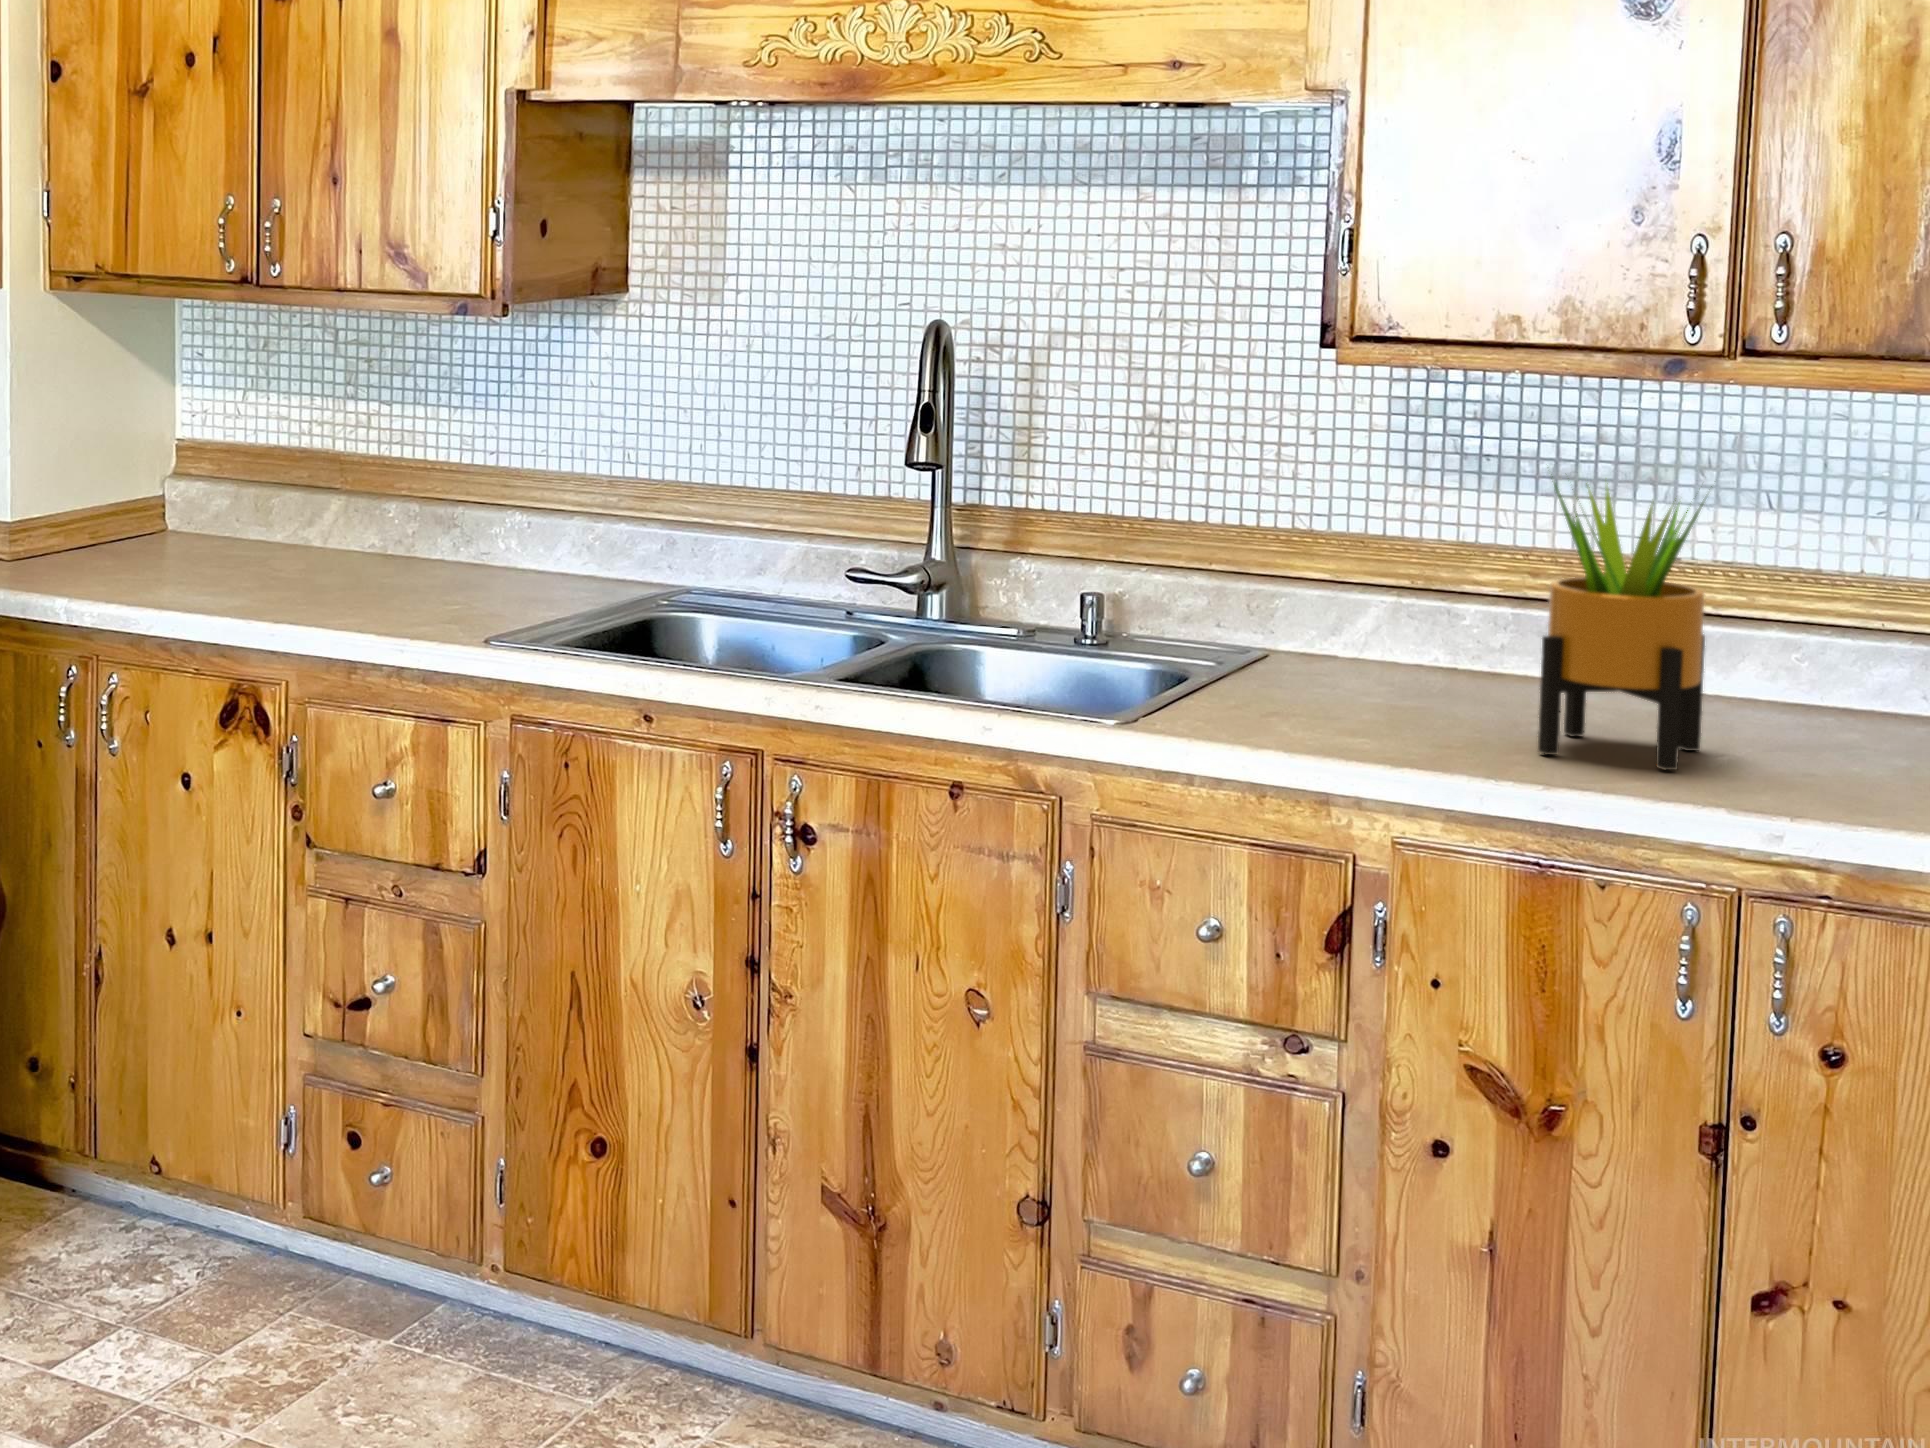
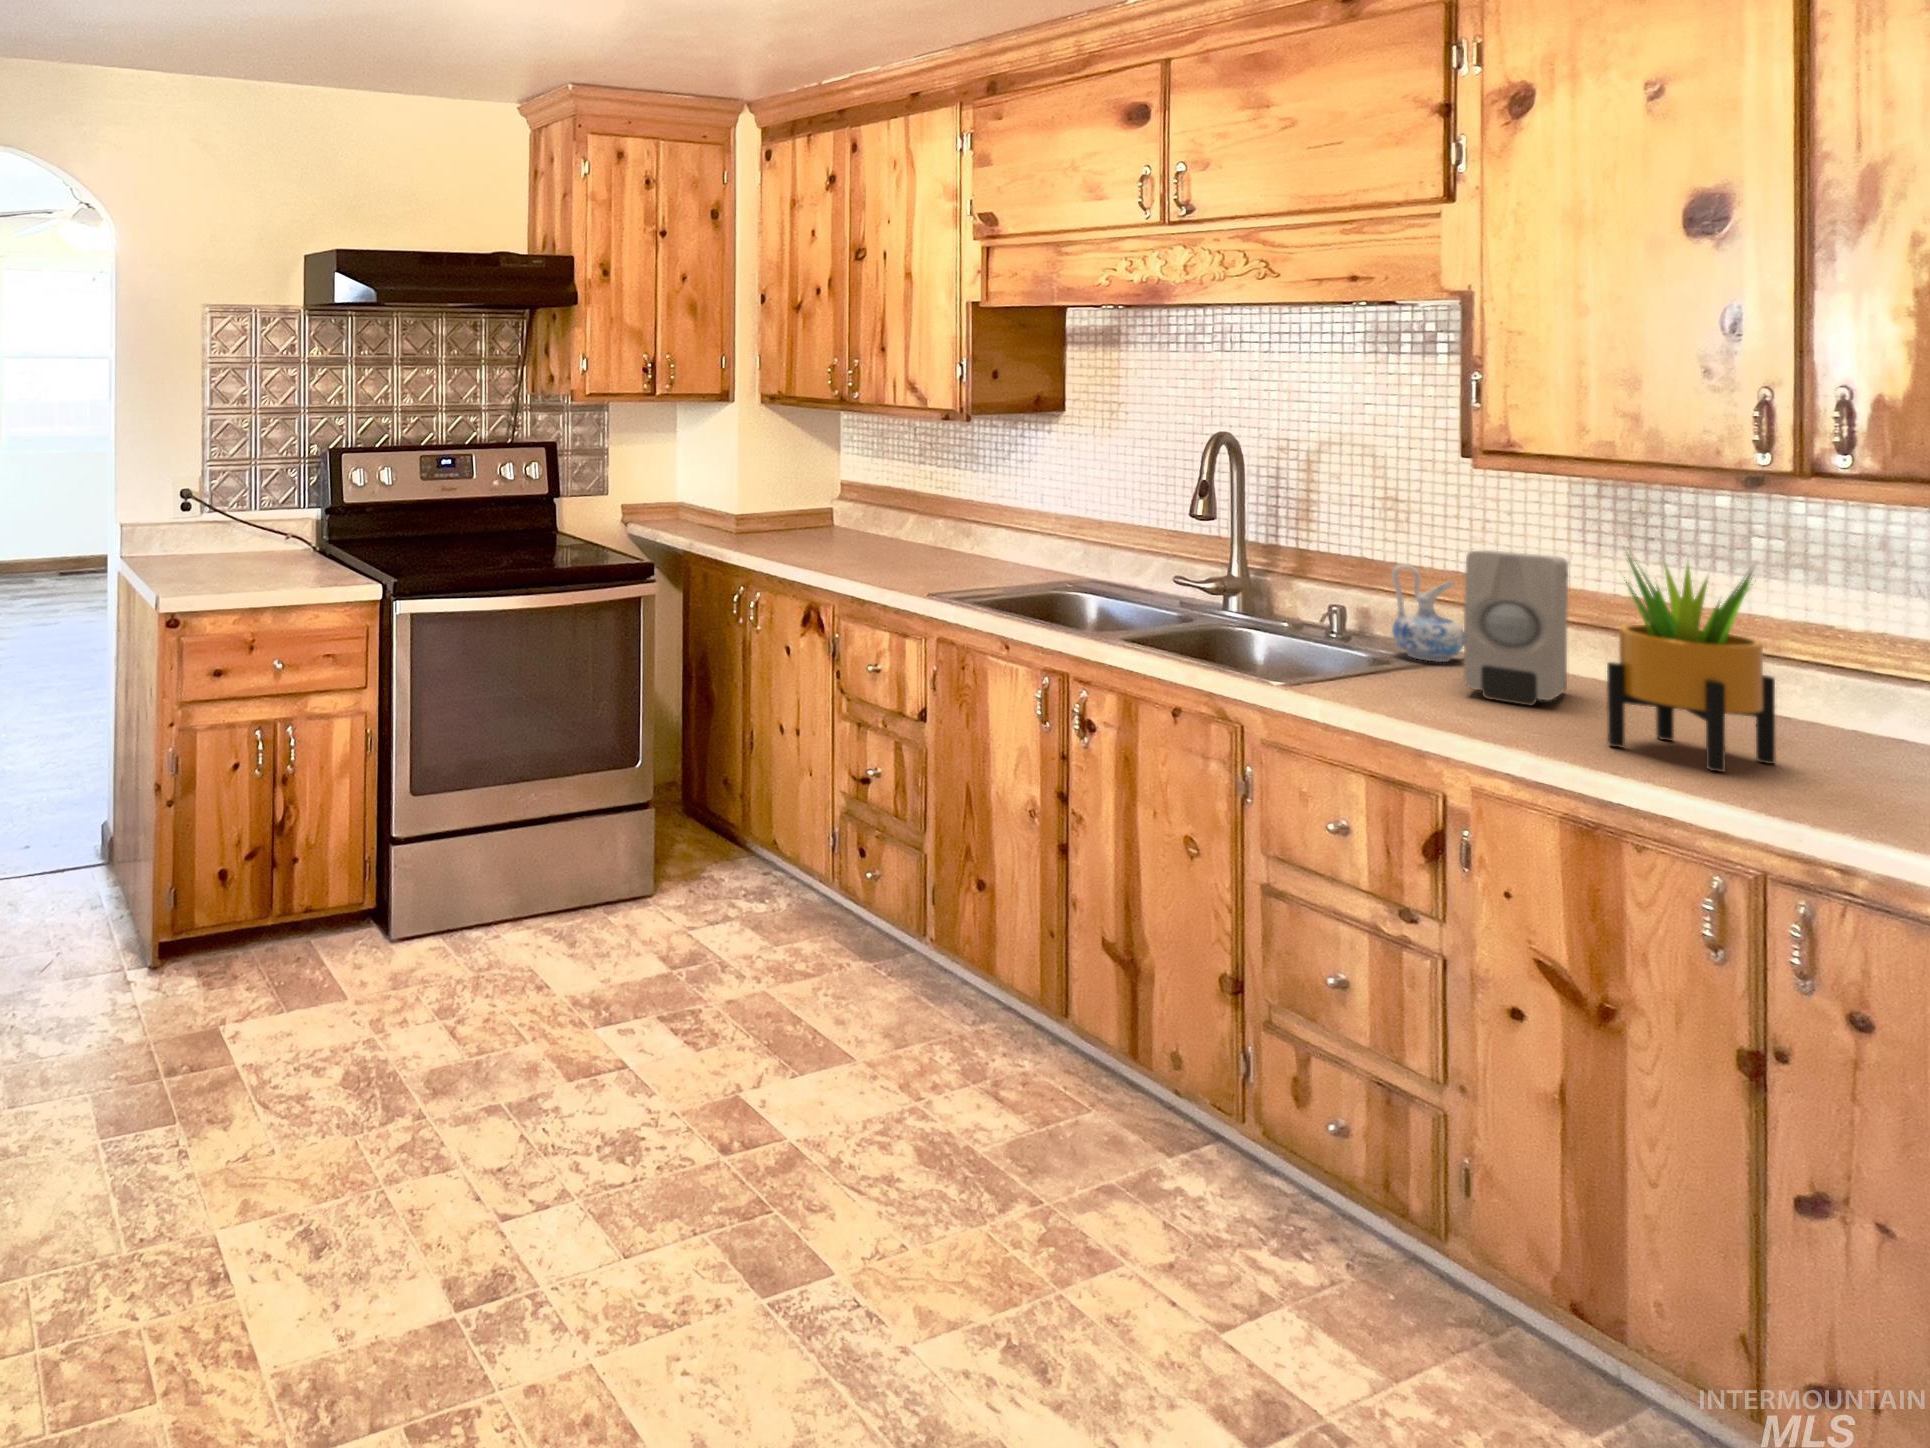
soap dispenser: none [1314,487,1438,711] -> present [1464,550,1568,705]
ceramic pitcher: none [1177,517,1267,662] -> present [1392,564,1464,662]

